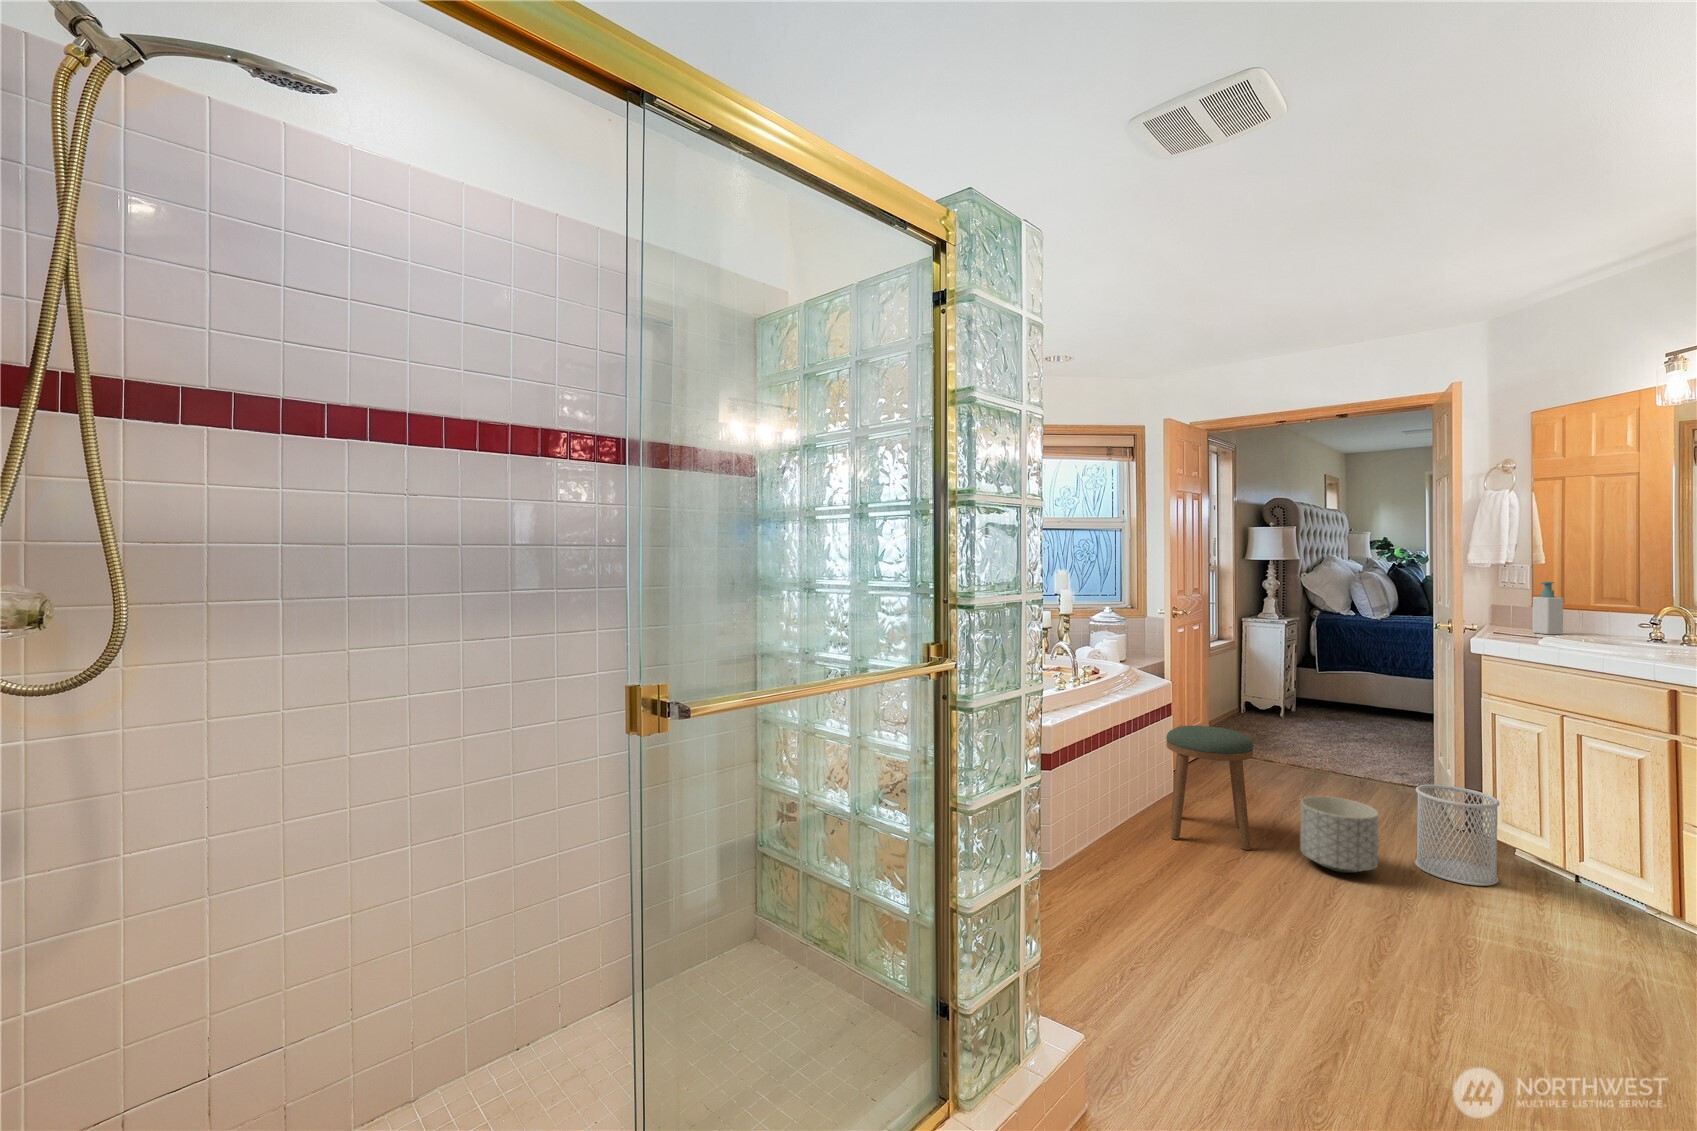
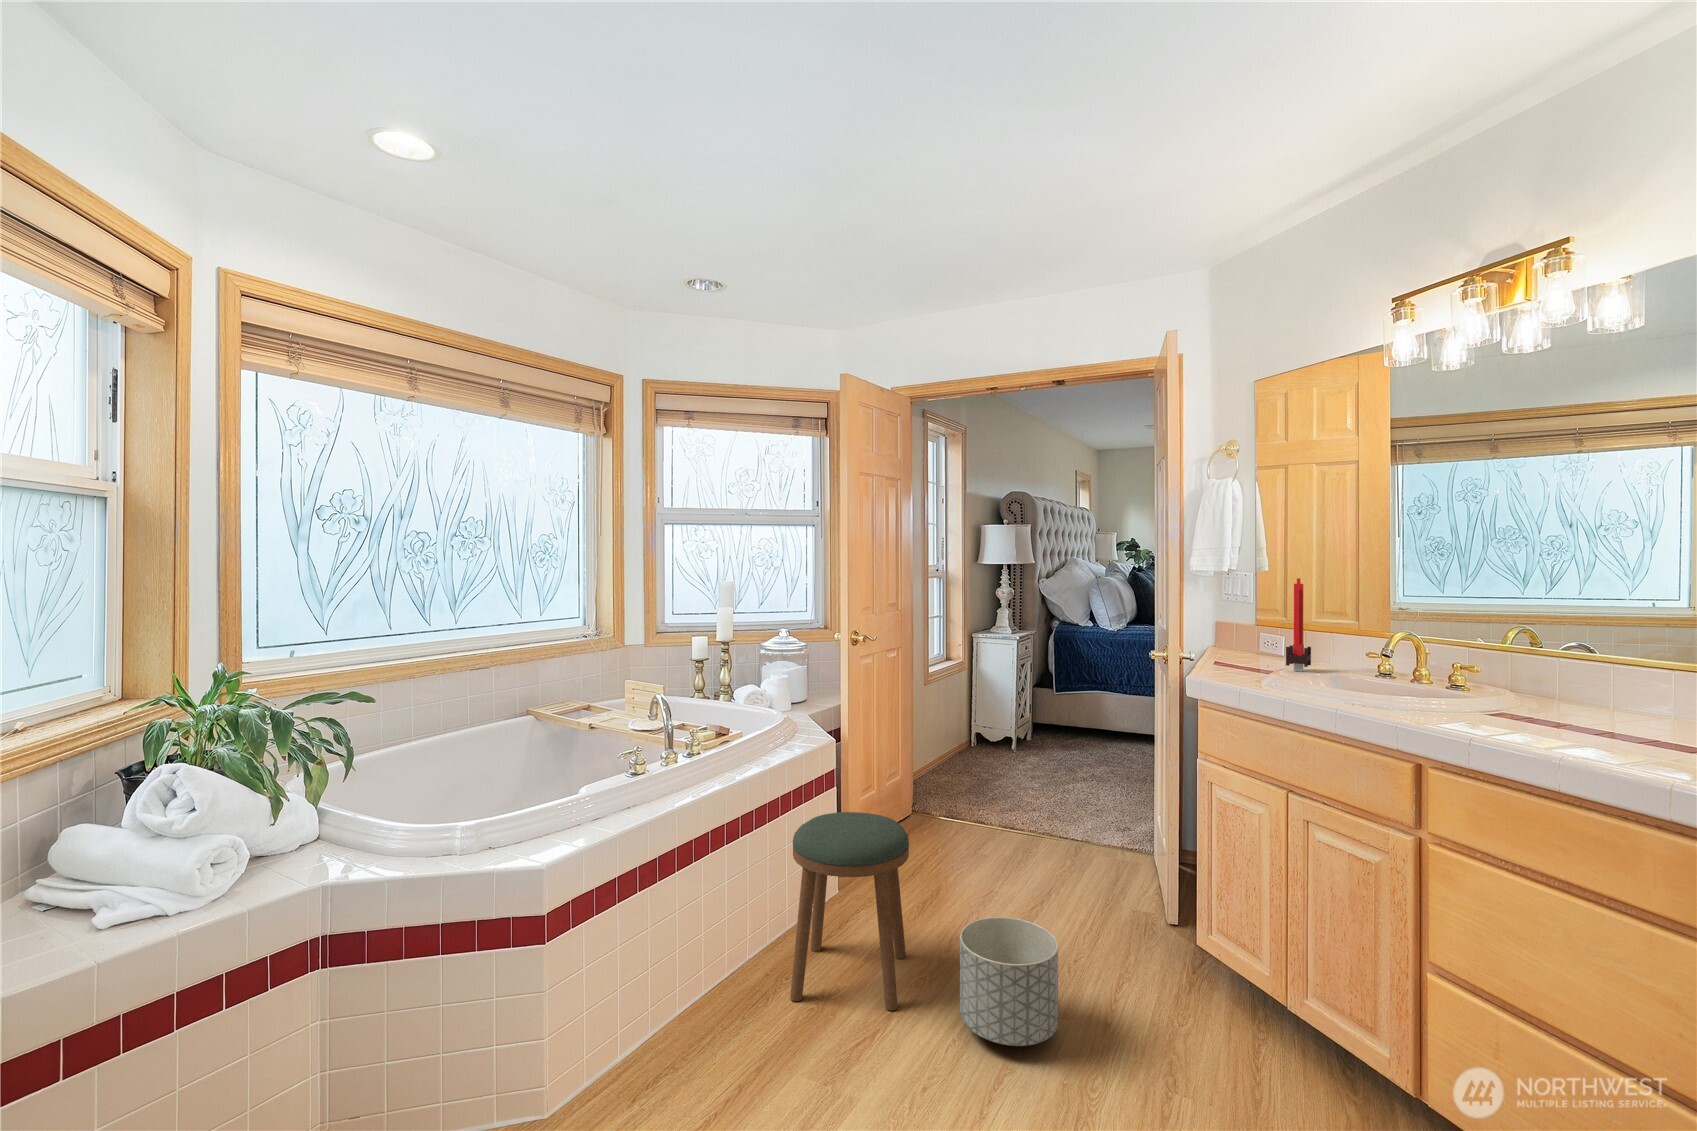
candle: none [1566,569,1589,639] -> present [1286,578,1311,671]
soap bottle: present [1533,582,1563,635] -> none [1251,595,1283,663]
wastebasket: present [1415,785,1500,886] -> none [1111,884,1210,1042]

